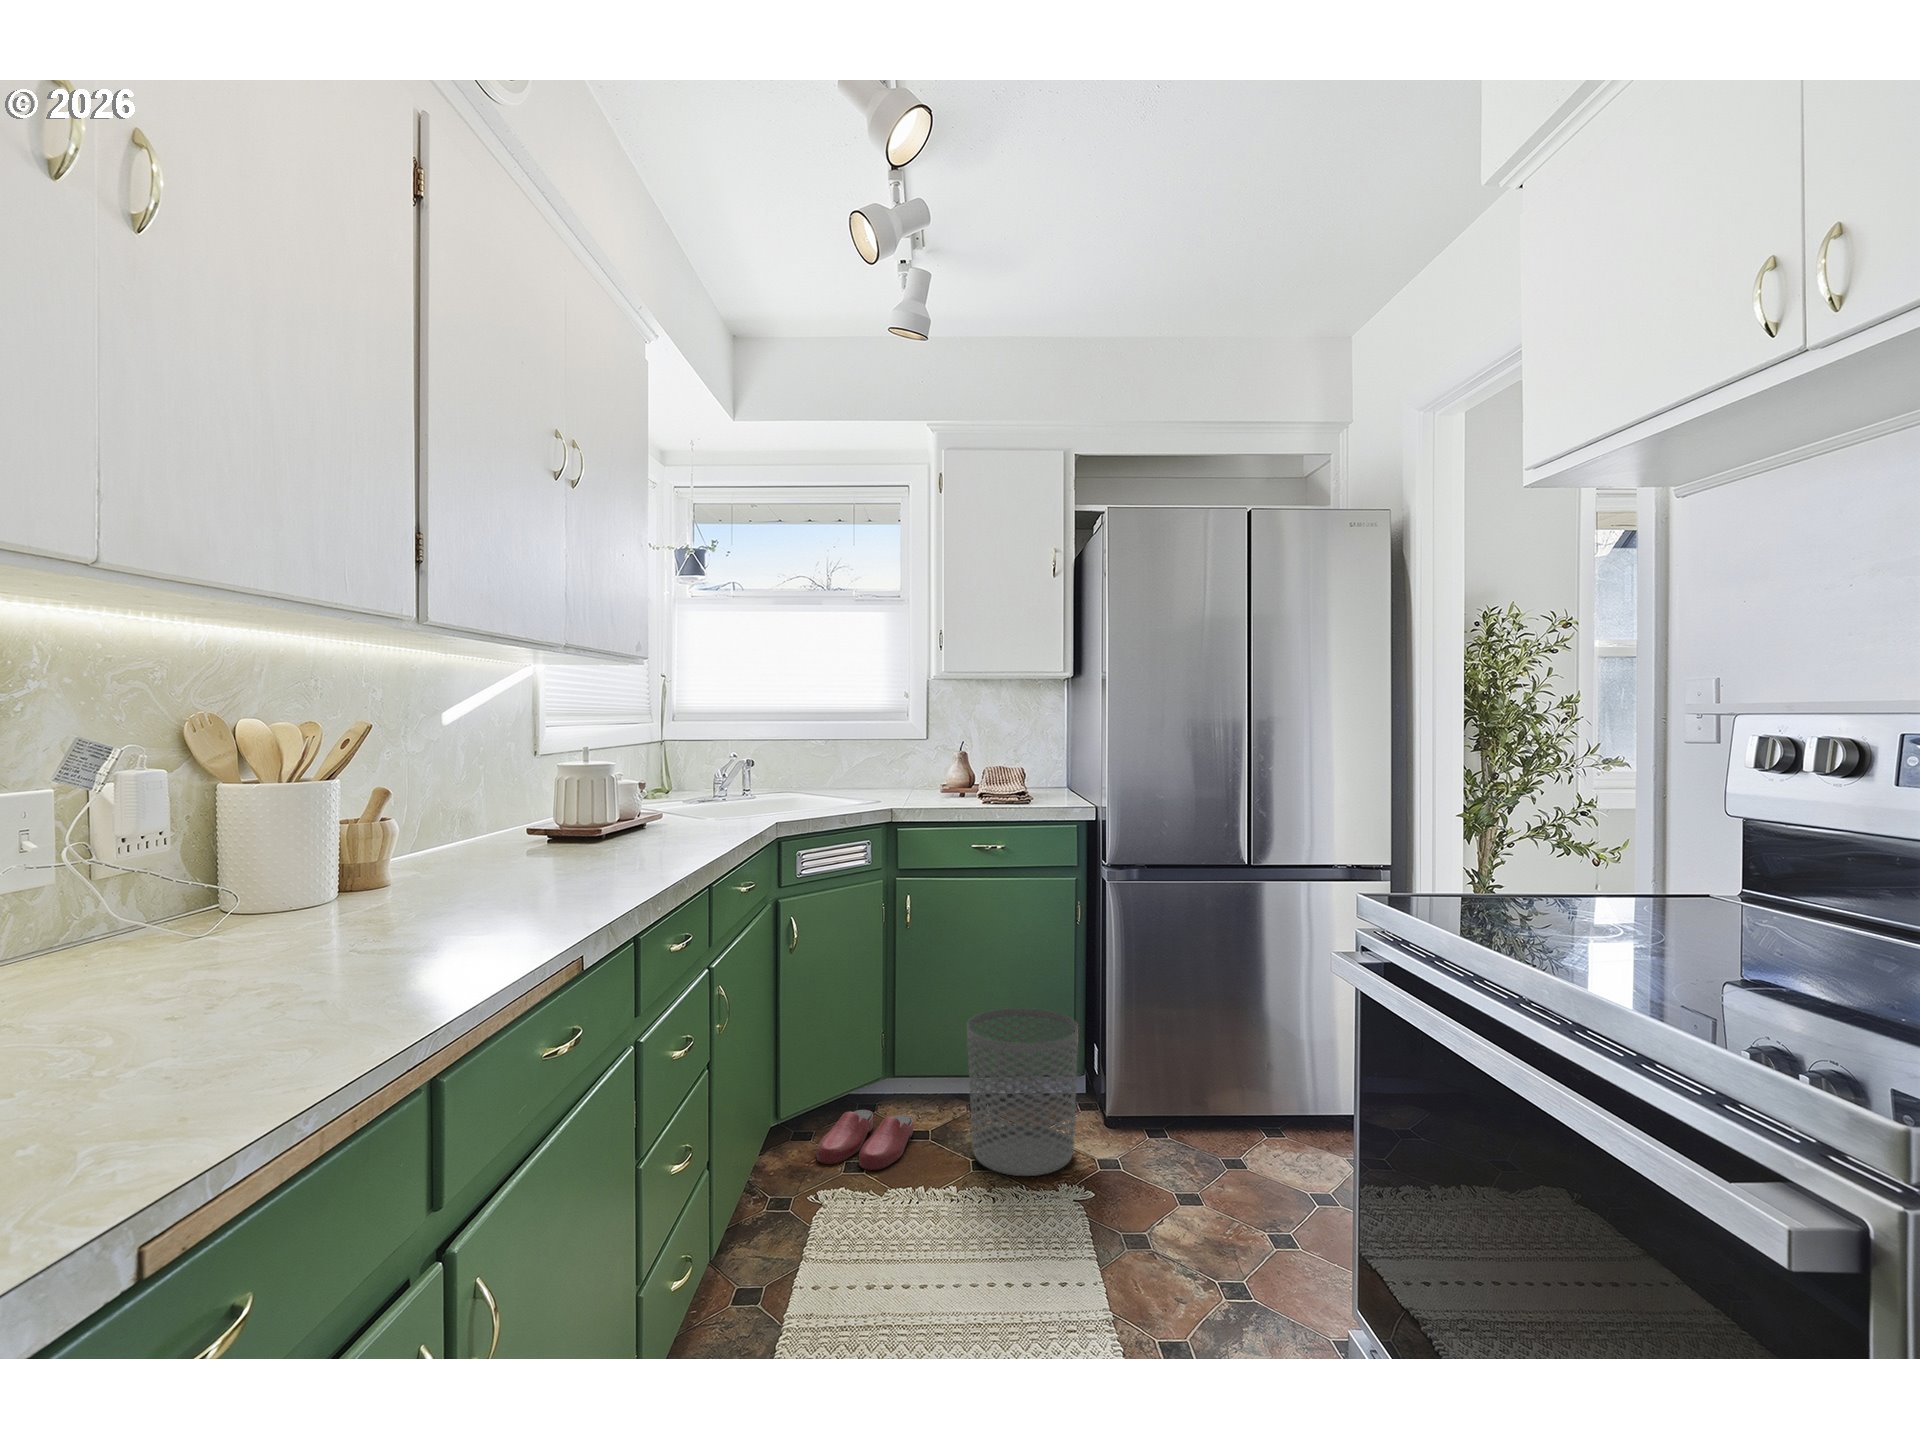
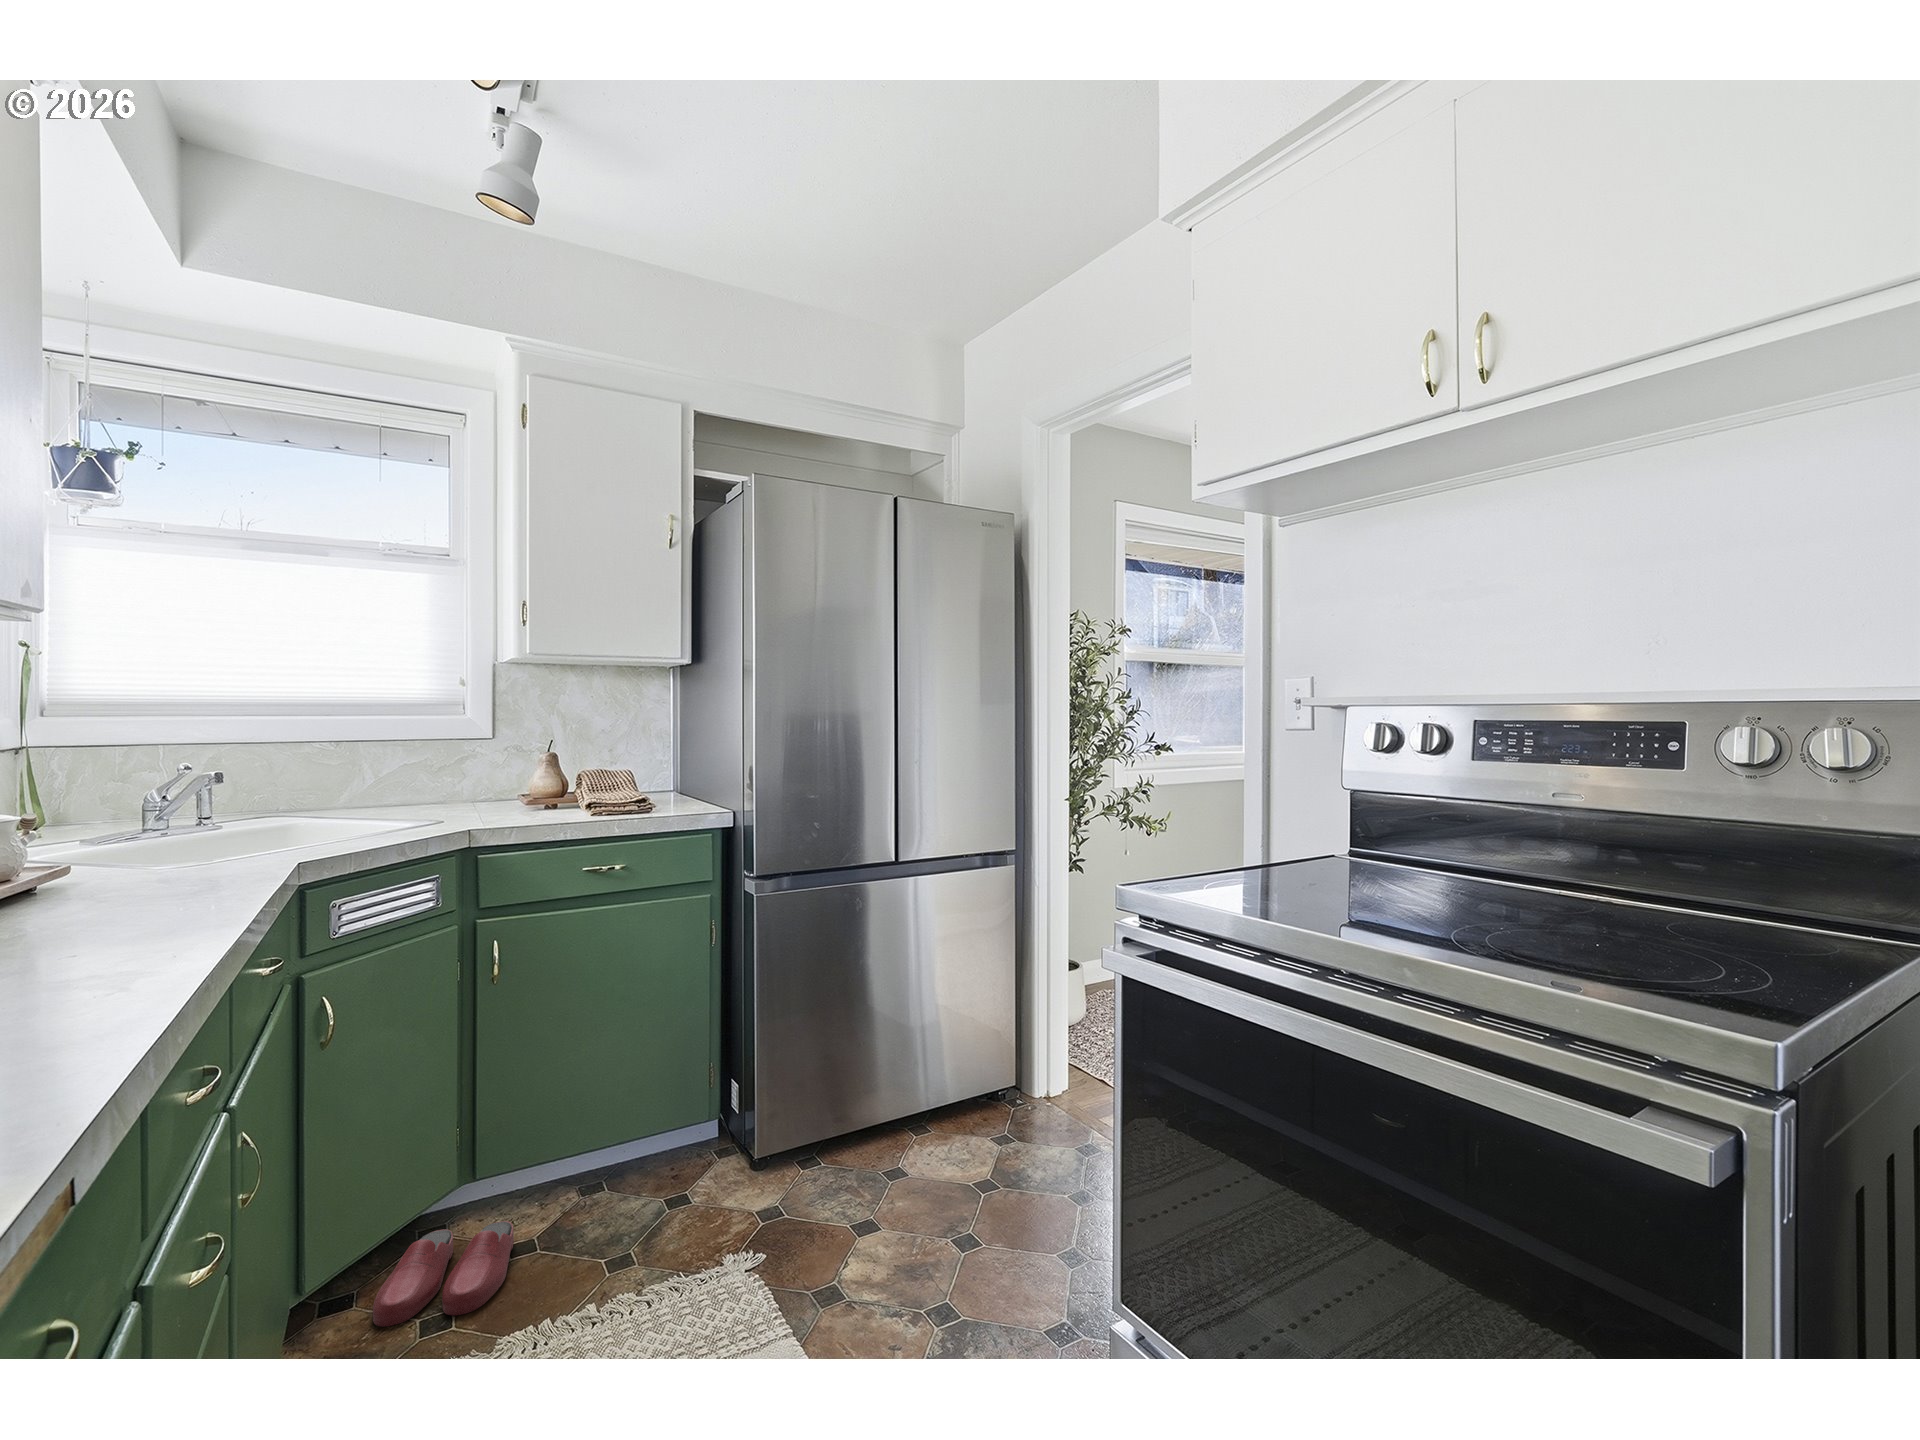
waste bin: present [967,1008,1078,1176] -> none [592,1051,731,1263]

